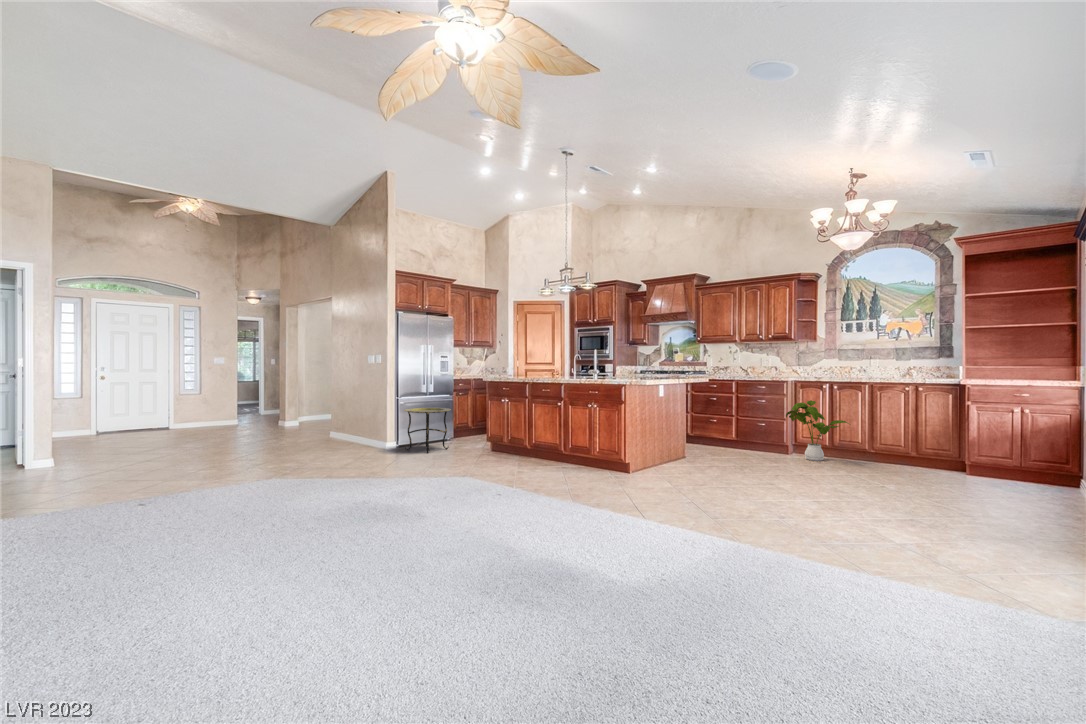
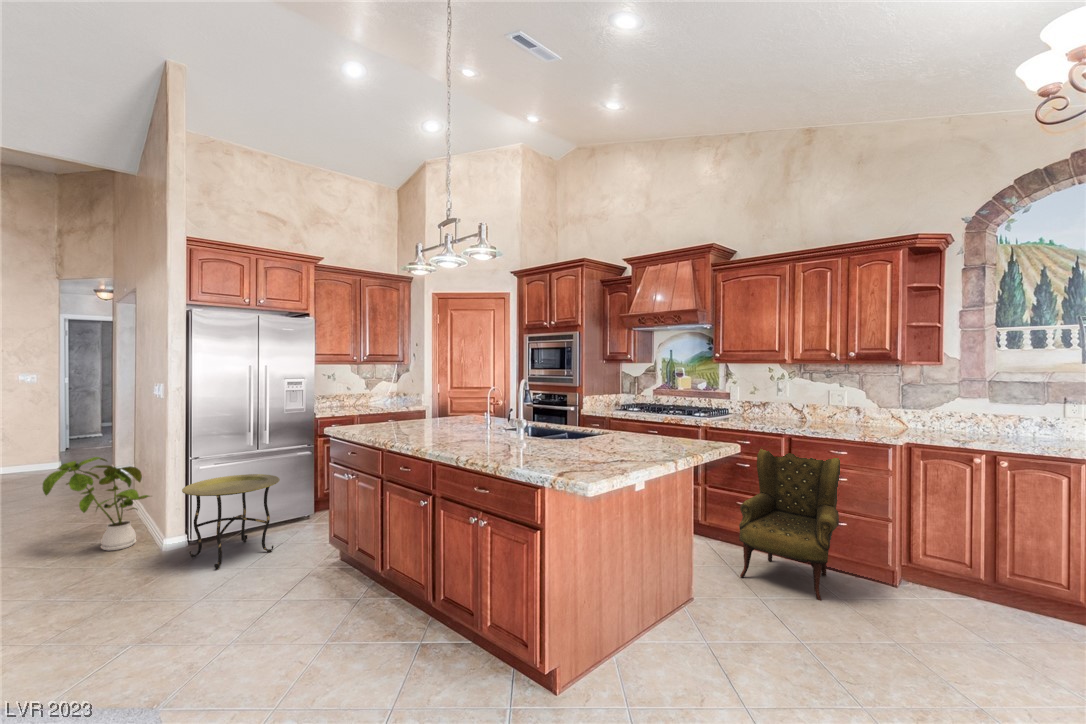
armchair: none [709,385,764,458] -> present [739,449,841,601]
house plant: present [786,400,849,461] -> present [43,457,149,551]

